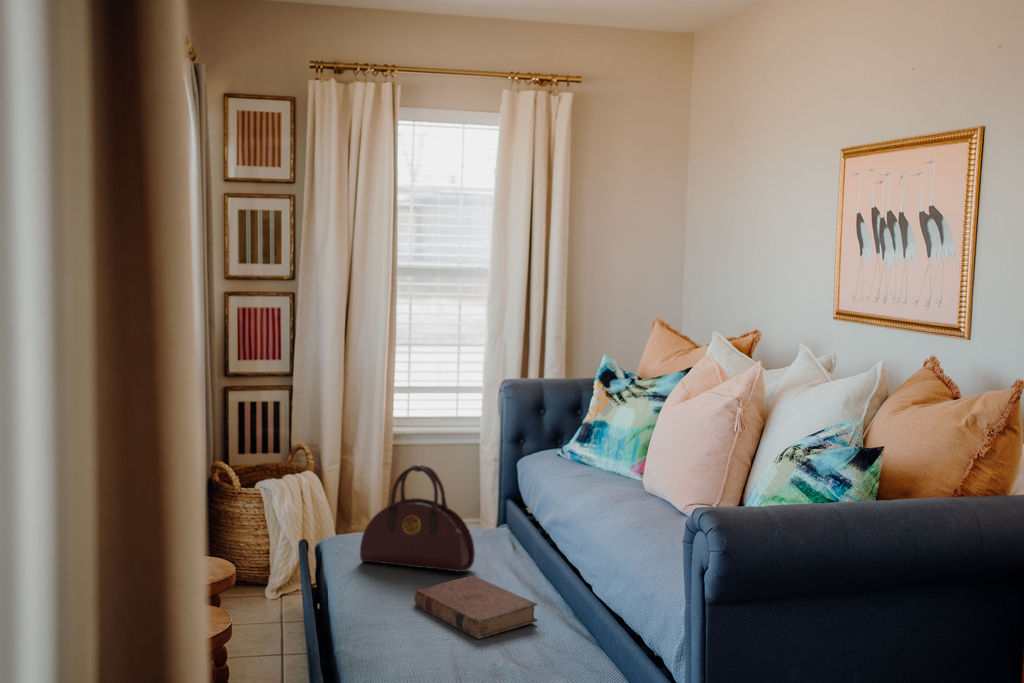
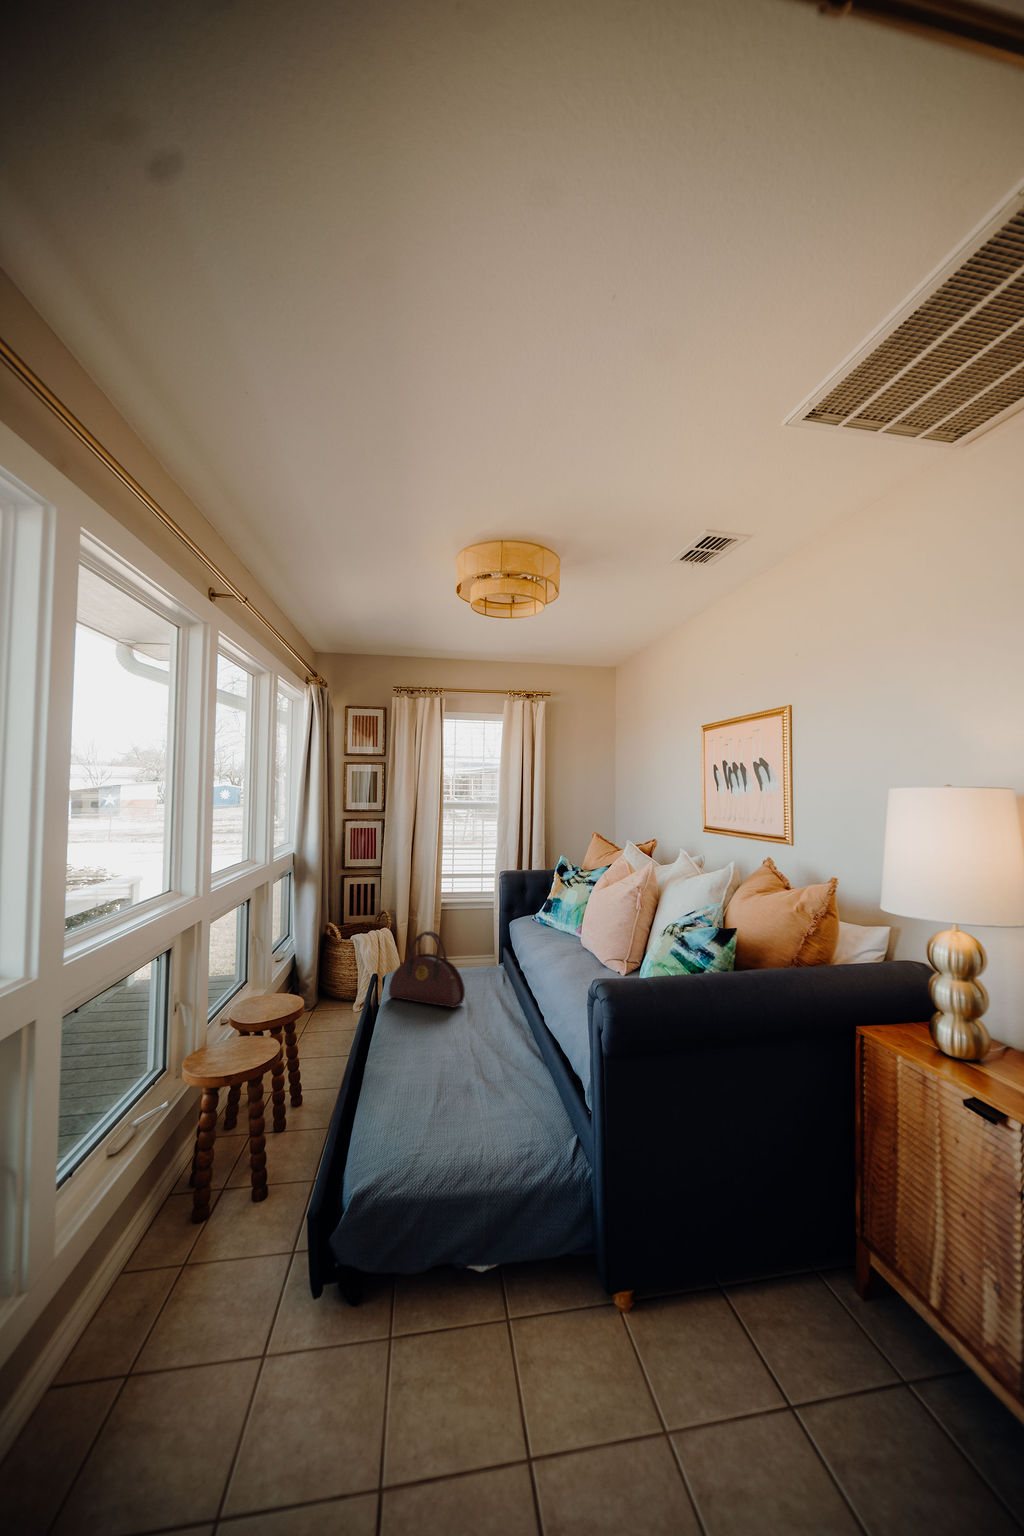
book: present [414,576,537,639] -> none [412,1013,495,1071]

